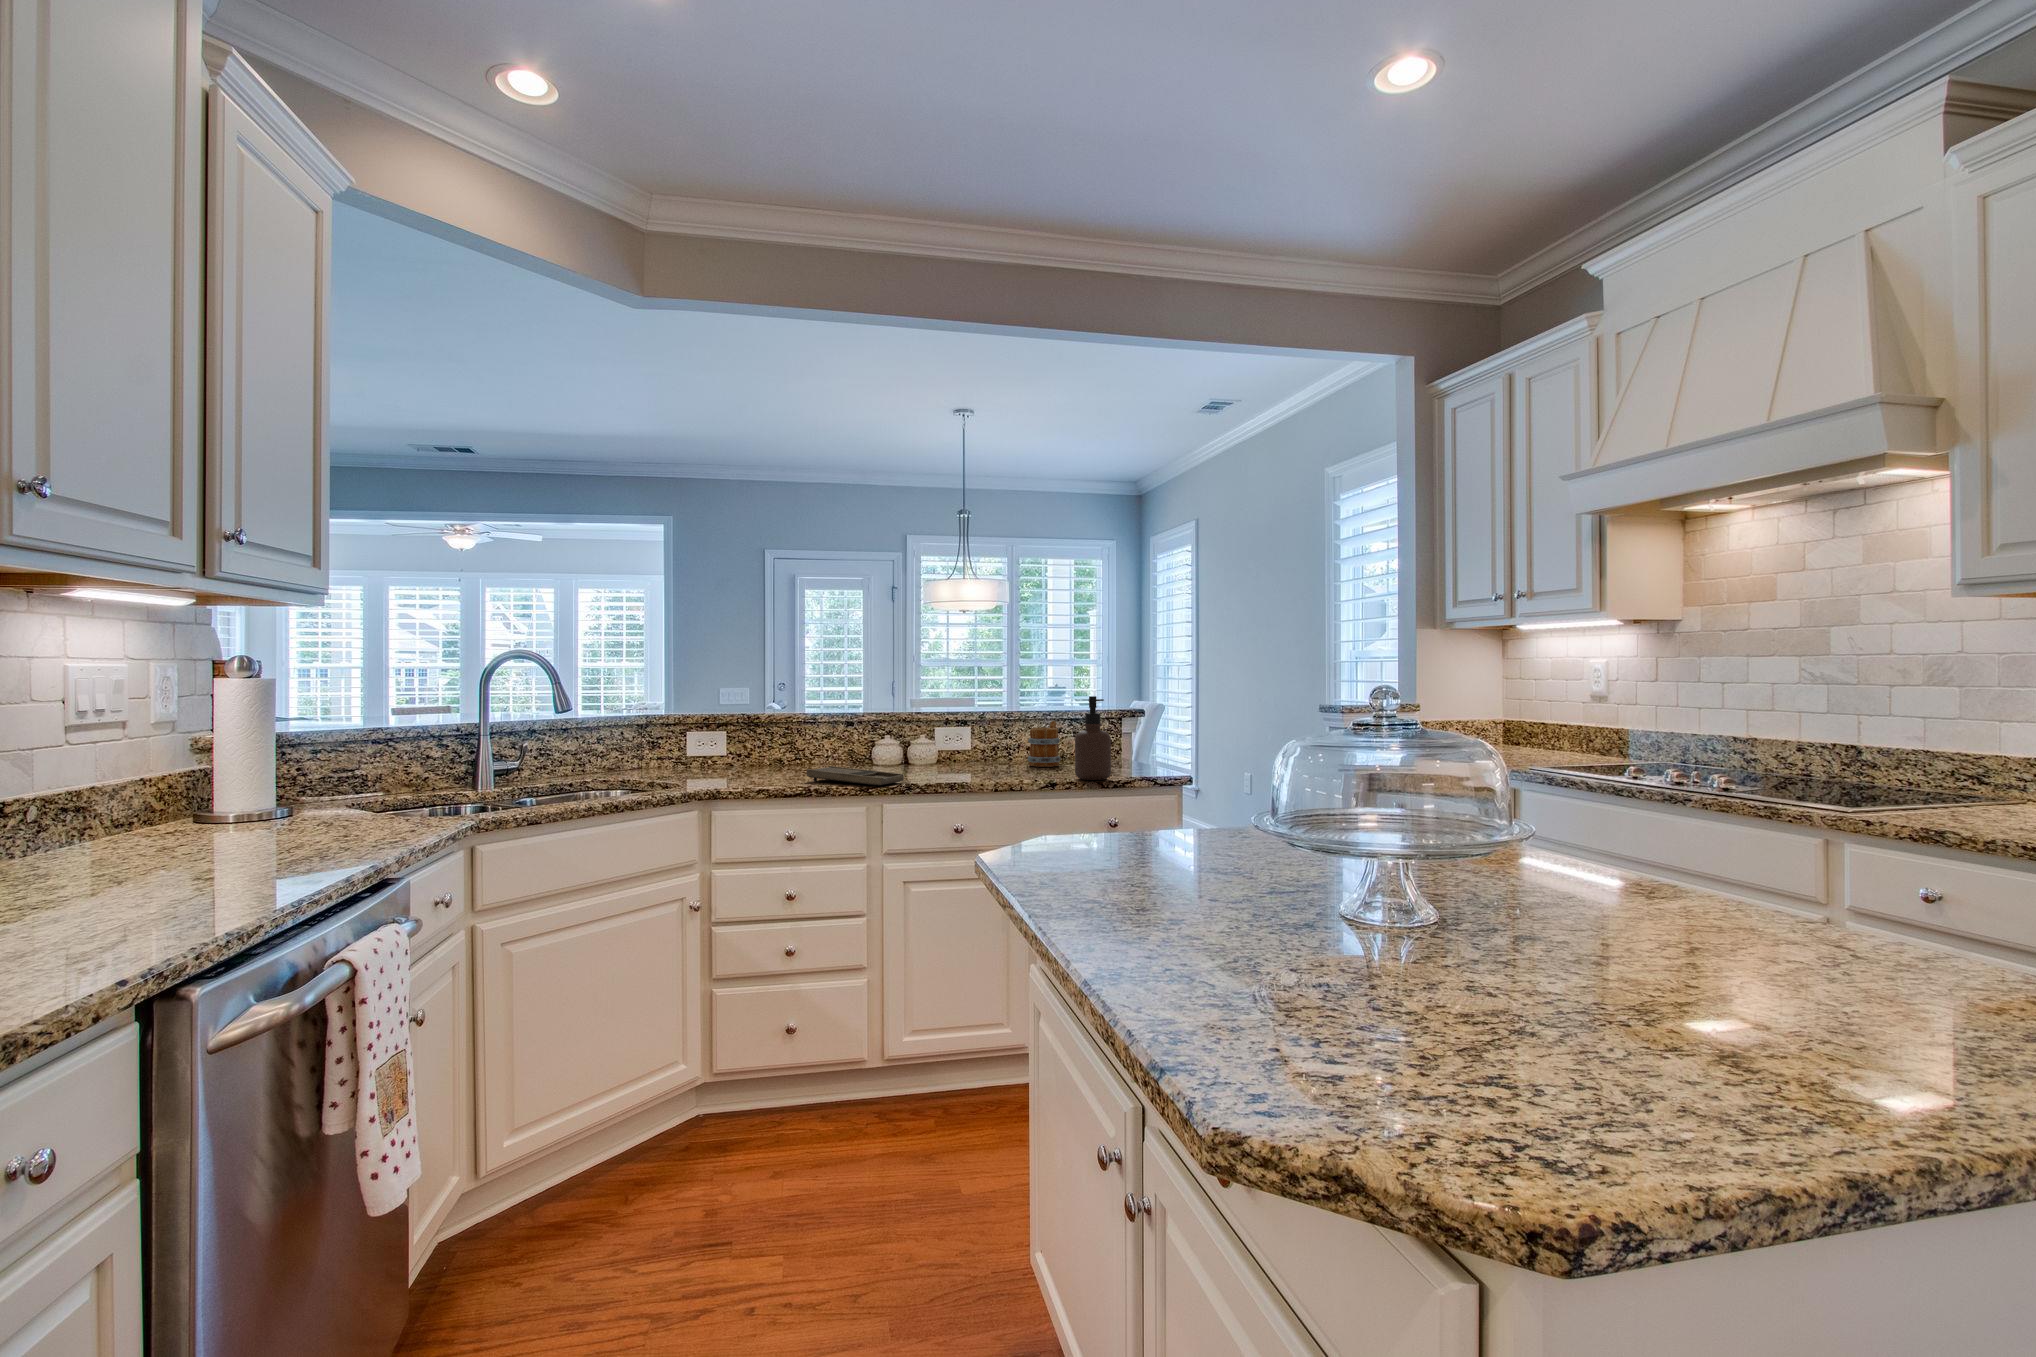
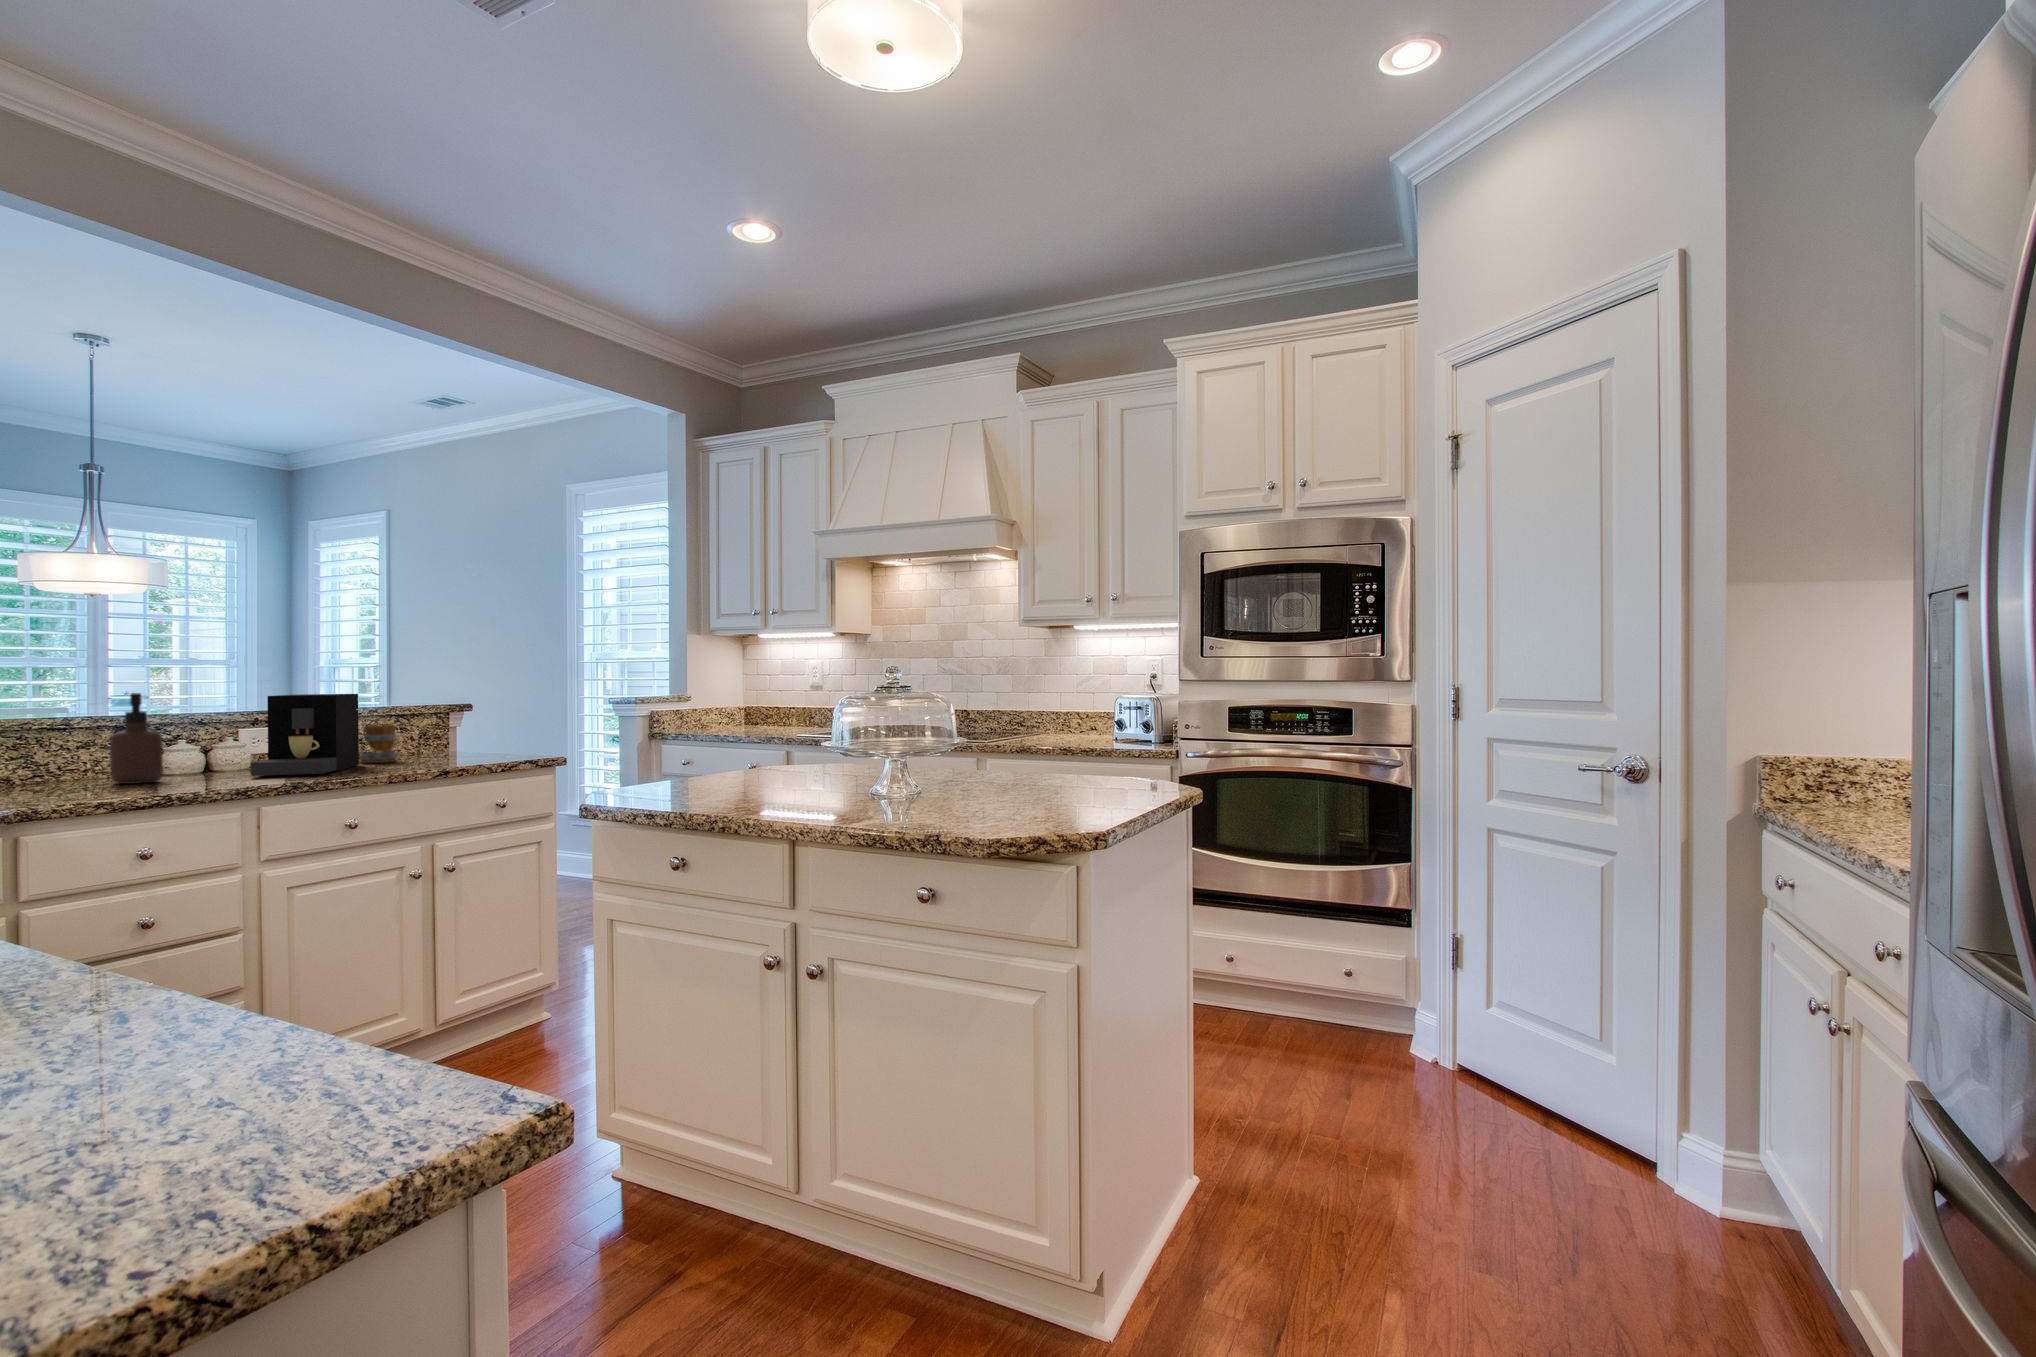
soap dispenser: present [1075,696,1111,780] -> present [110,693,163,784]
coffee maker: none [912,697,1019,775] -> present [251,694,359,776]
tray: present [806,766,904,785] -> none [143,775,281,792]

